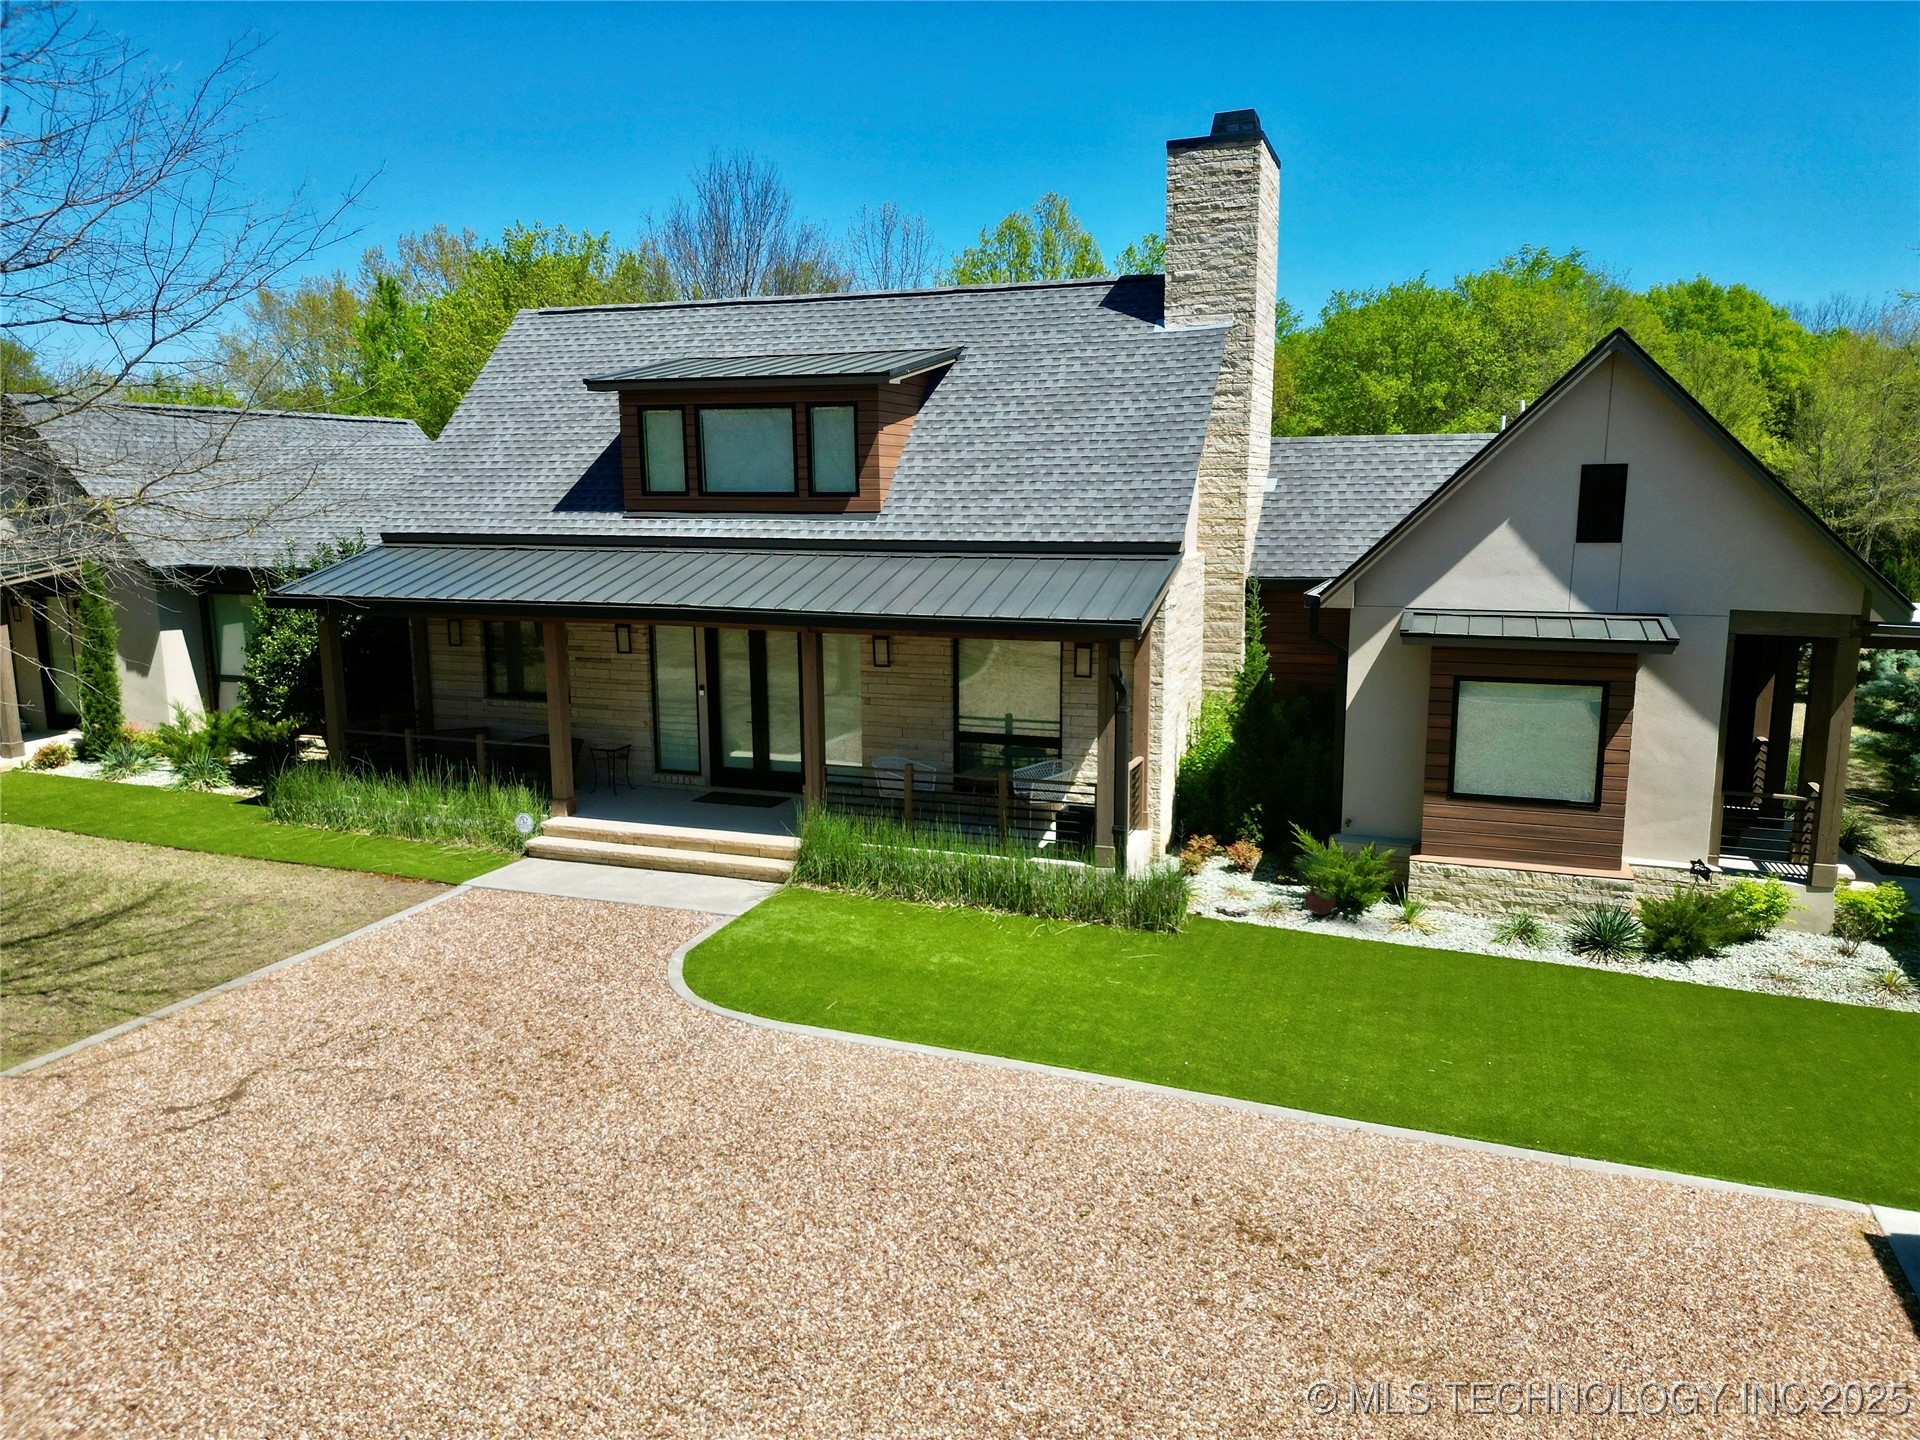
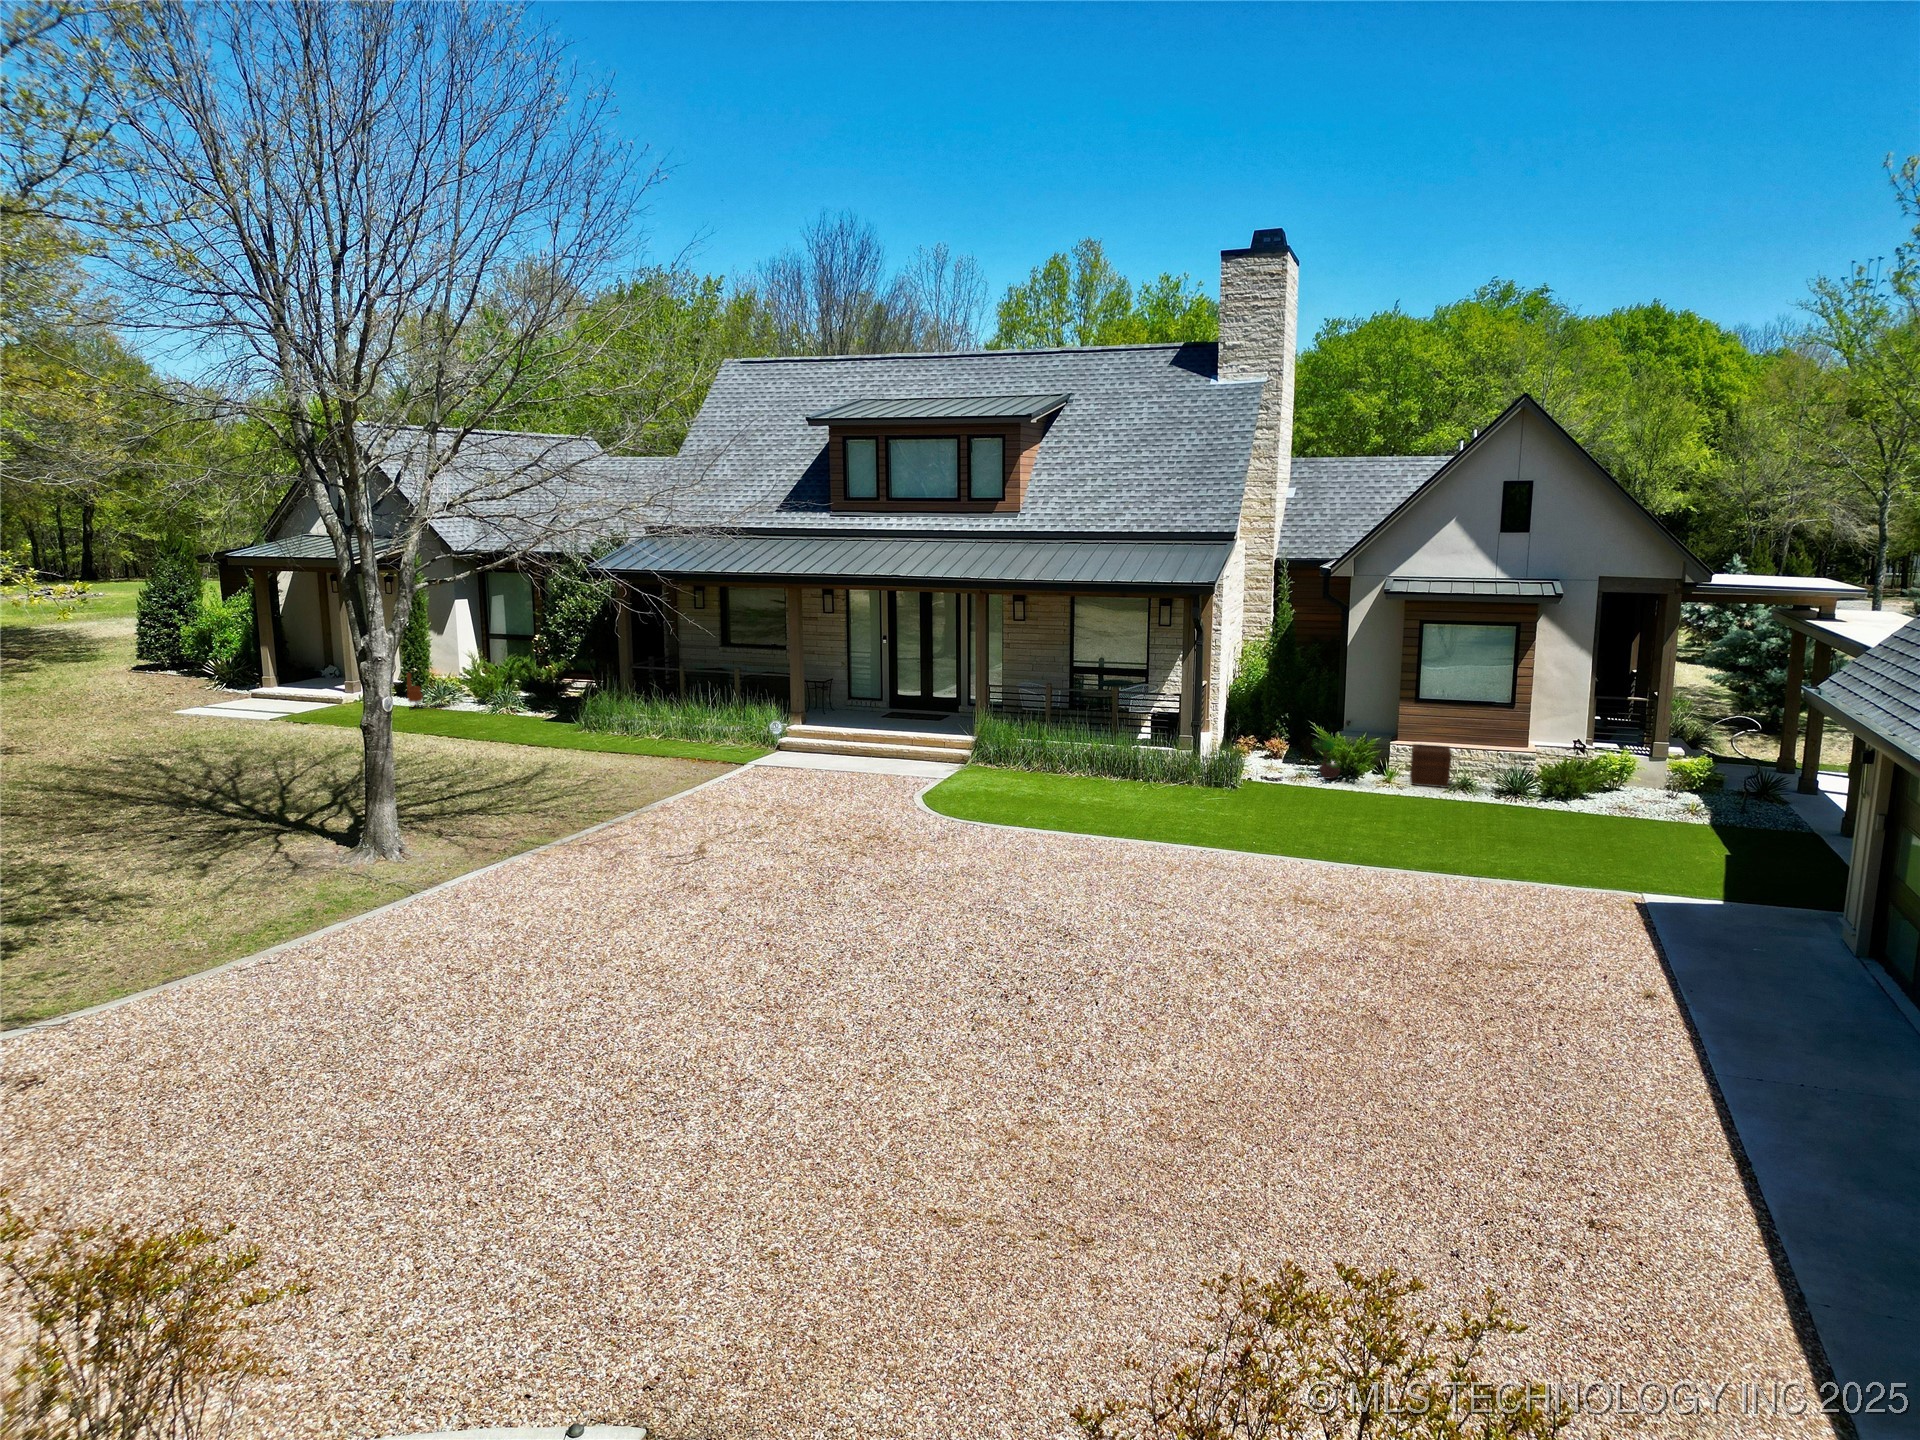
lounge chair: none [45,733,114,785] -> present [407,673,445,708]
wooden crate: none [1440,861,1506,933] -> present [1410,744,1452,788]

